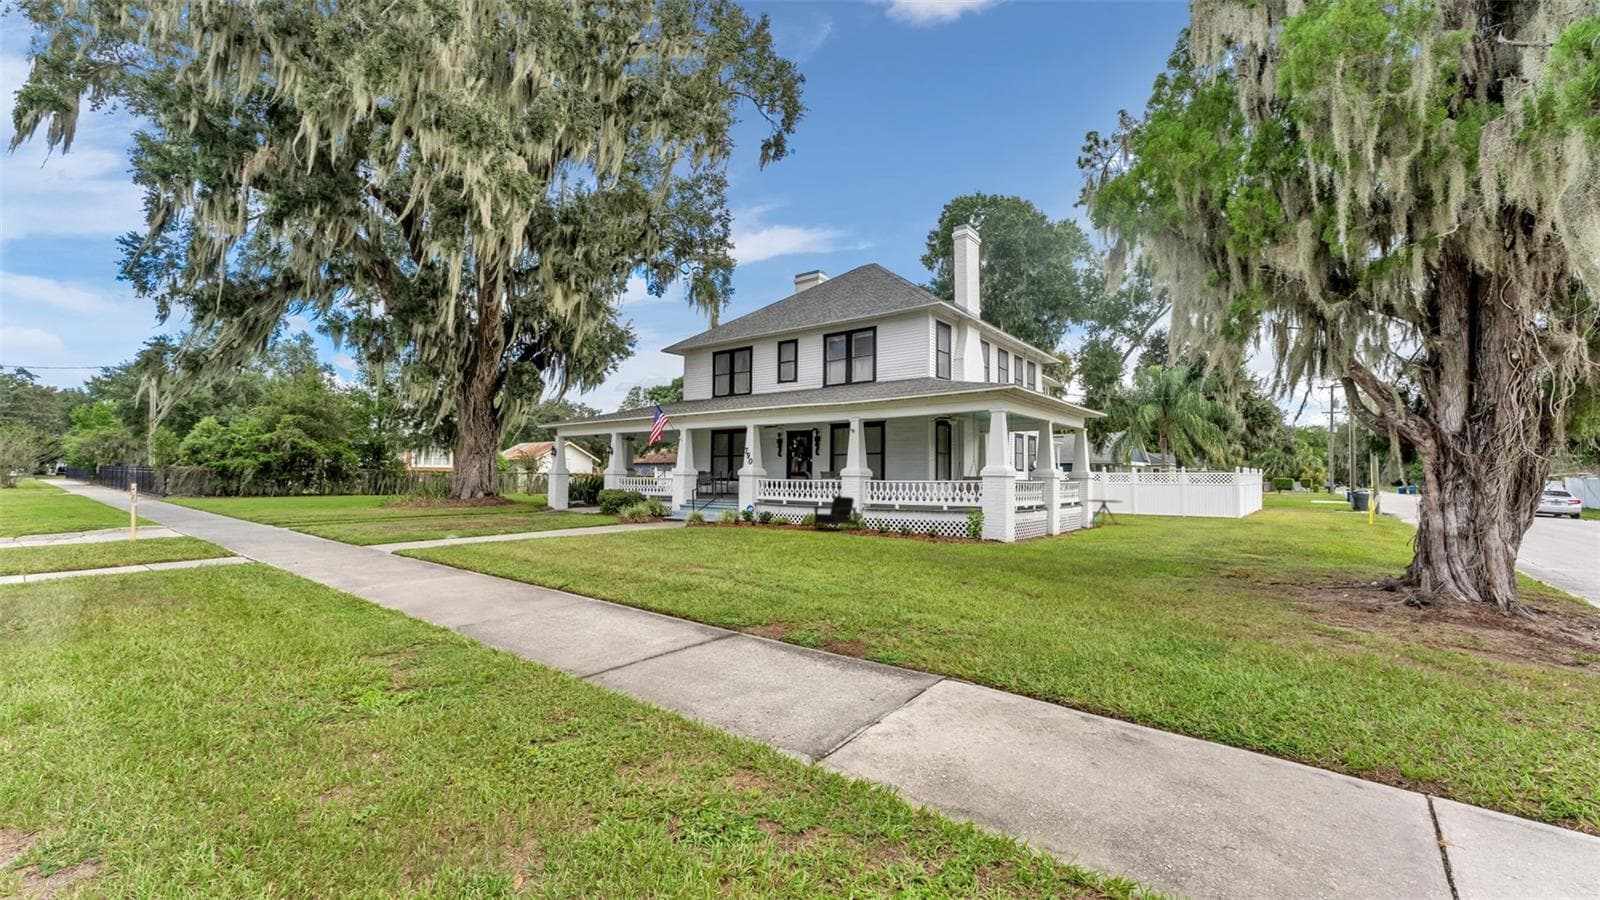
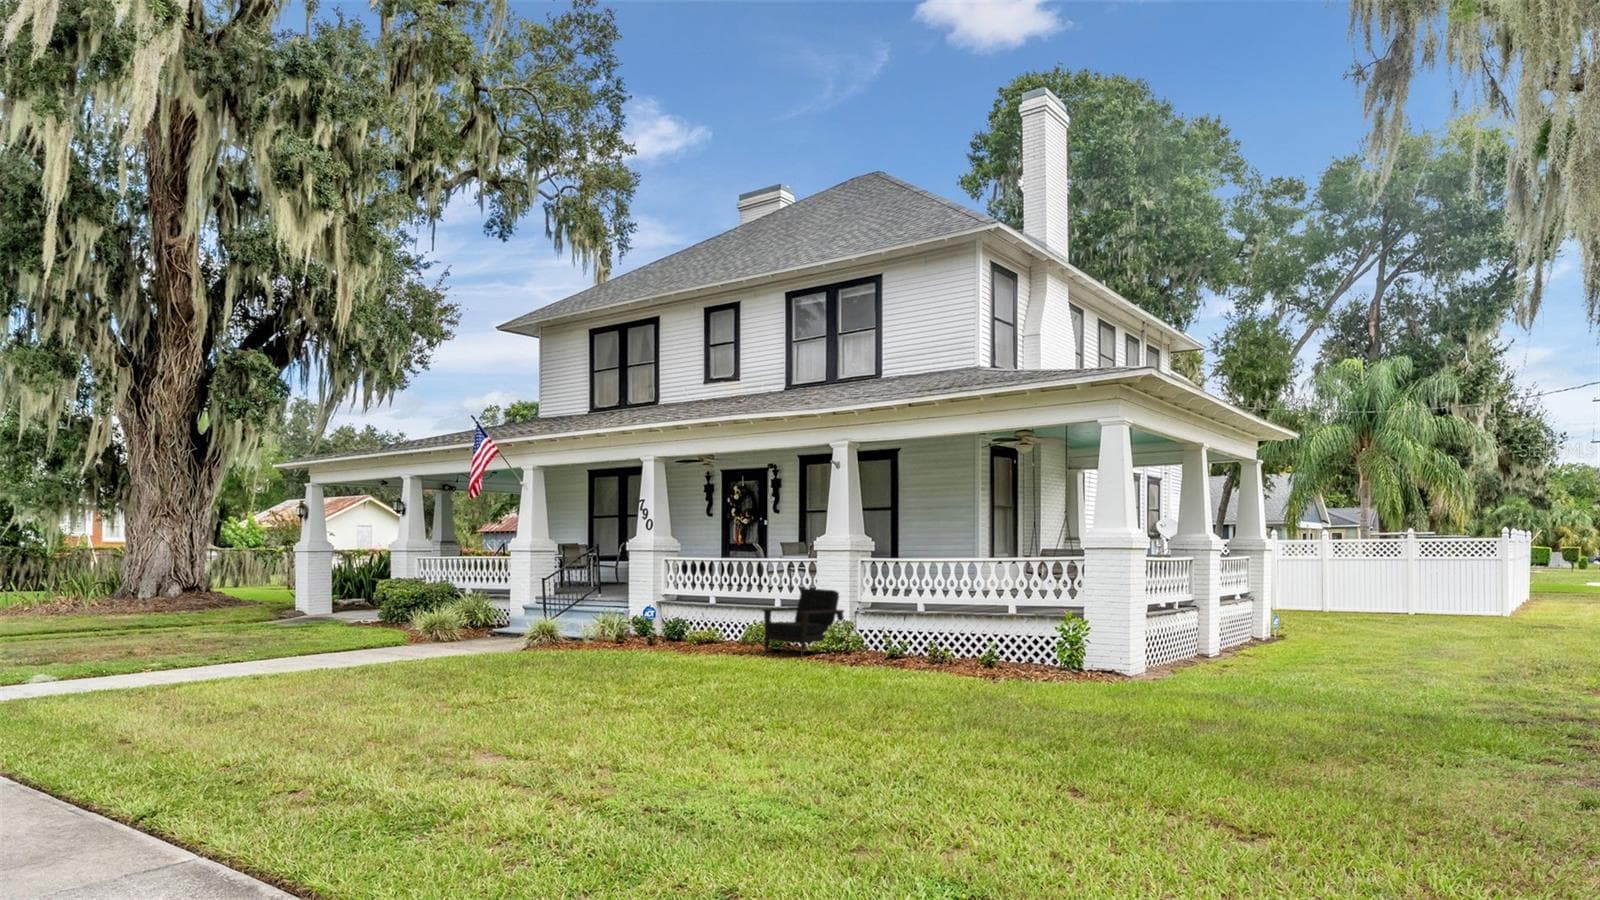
round table: present [1089,500,1120,522] -> none [1263,589,1332,635]

